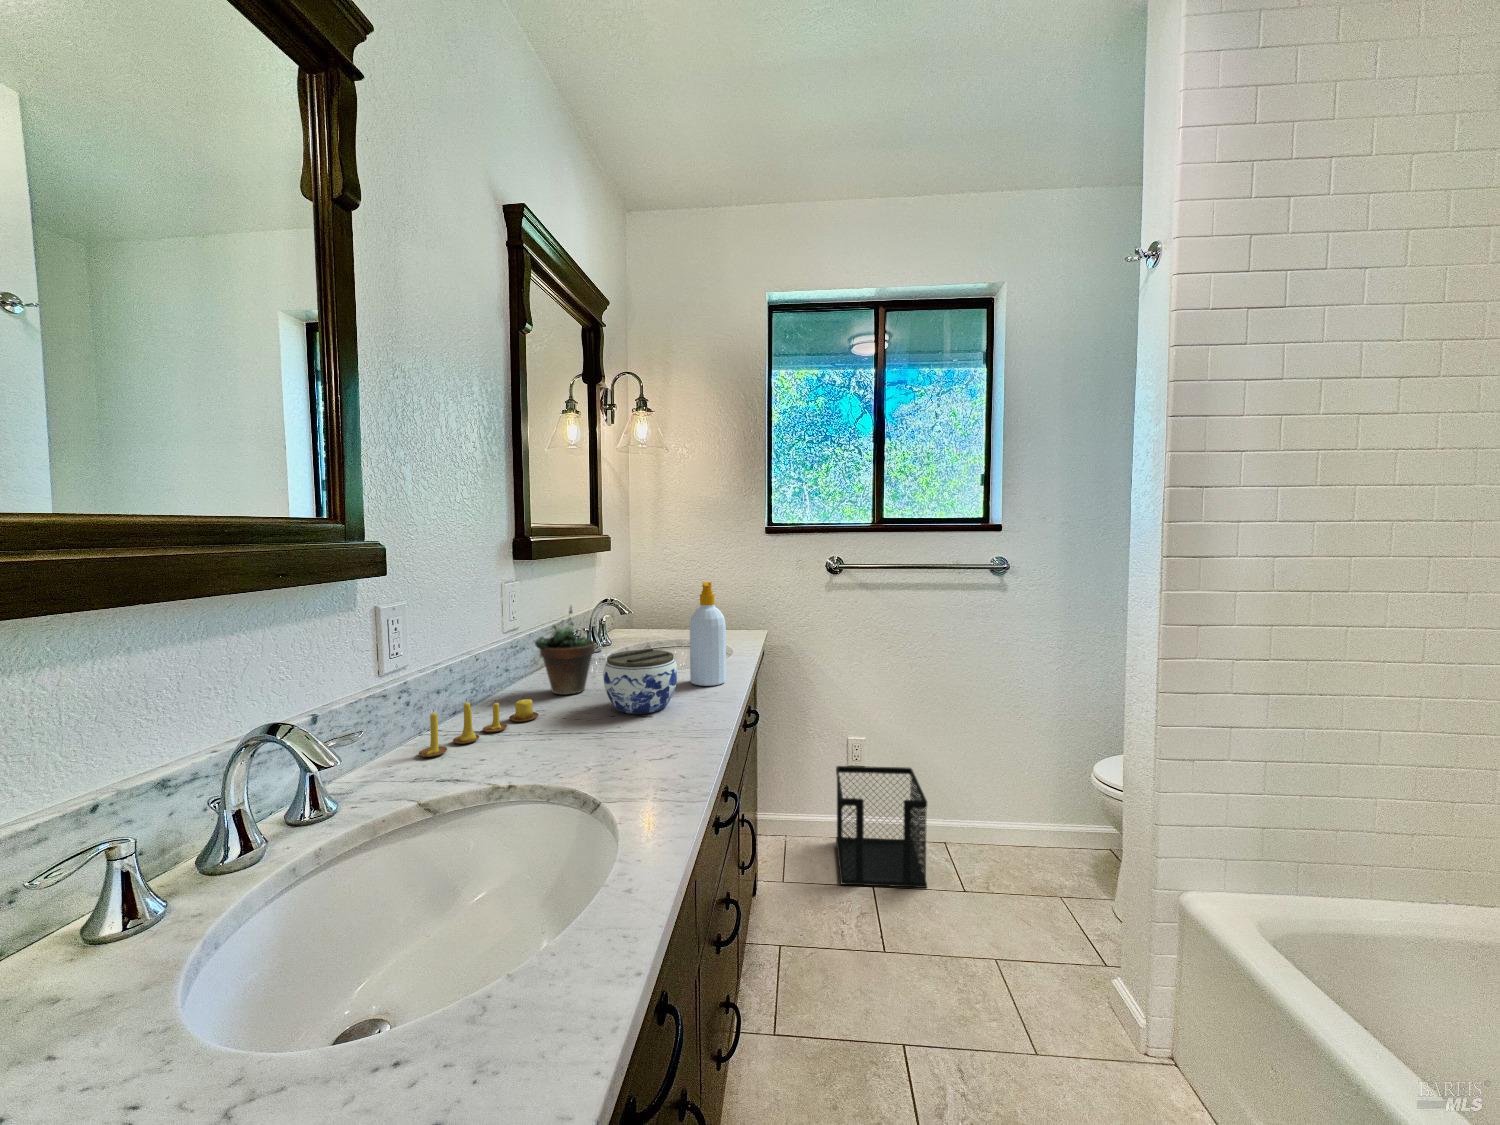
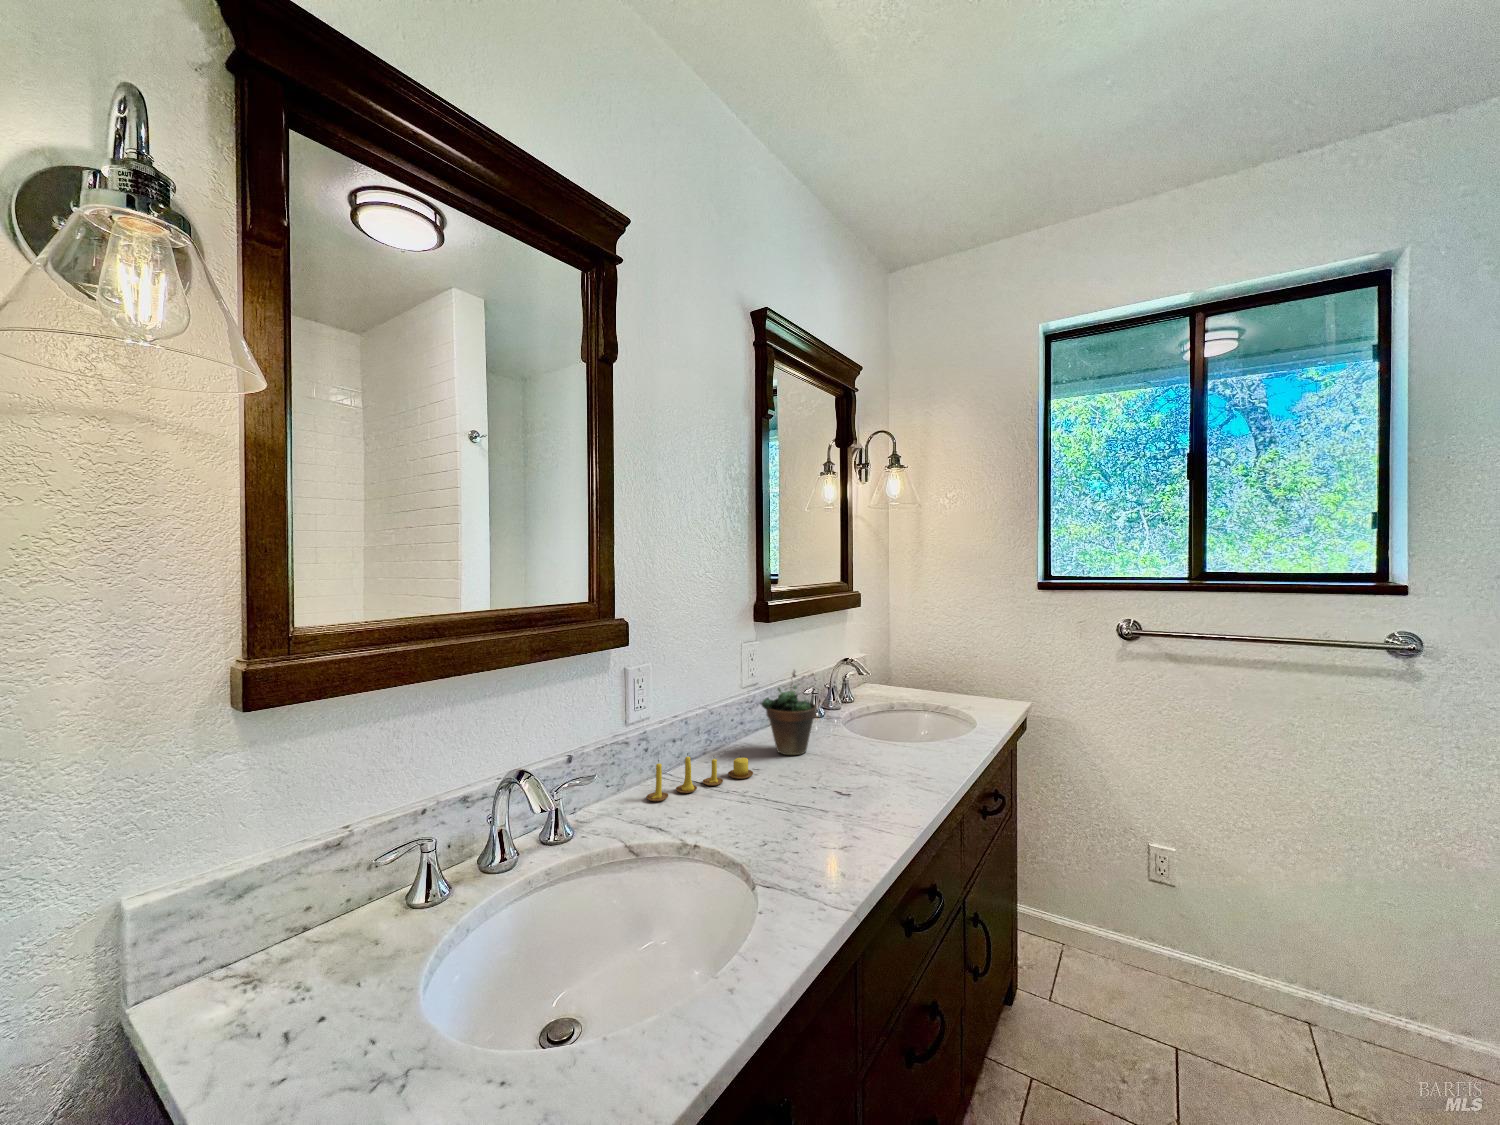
soap bottle: present [690,582,726,686] -> none [909,655,950,768]
jar: present [603,649,678,714] -> none [810,722,884,791]
wastebasket: present [836,766,927,888] -> none [1129,878,1267,1080]

